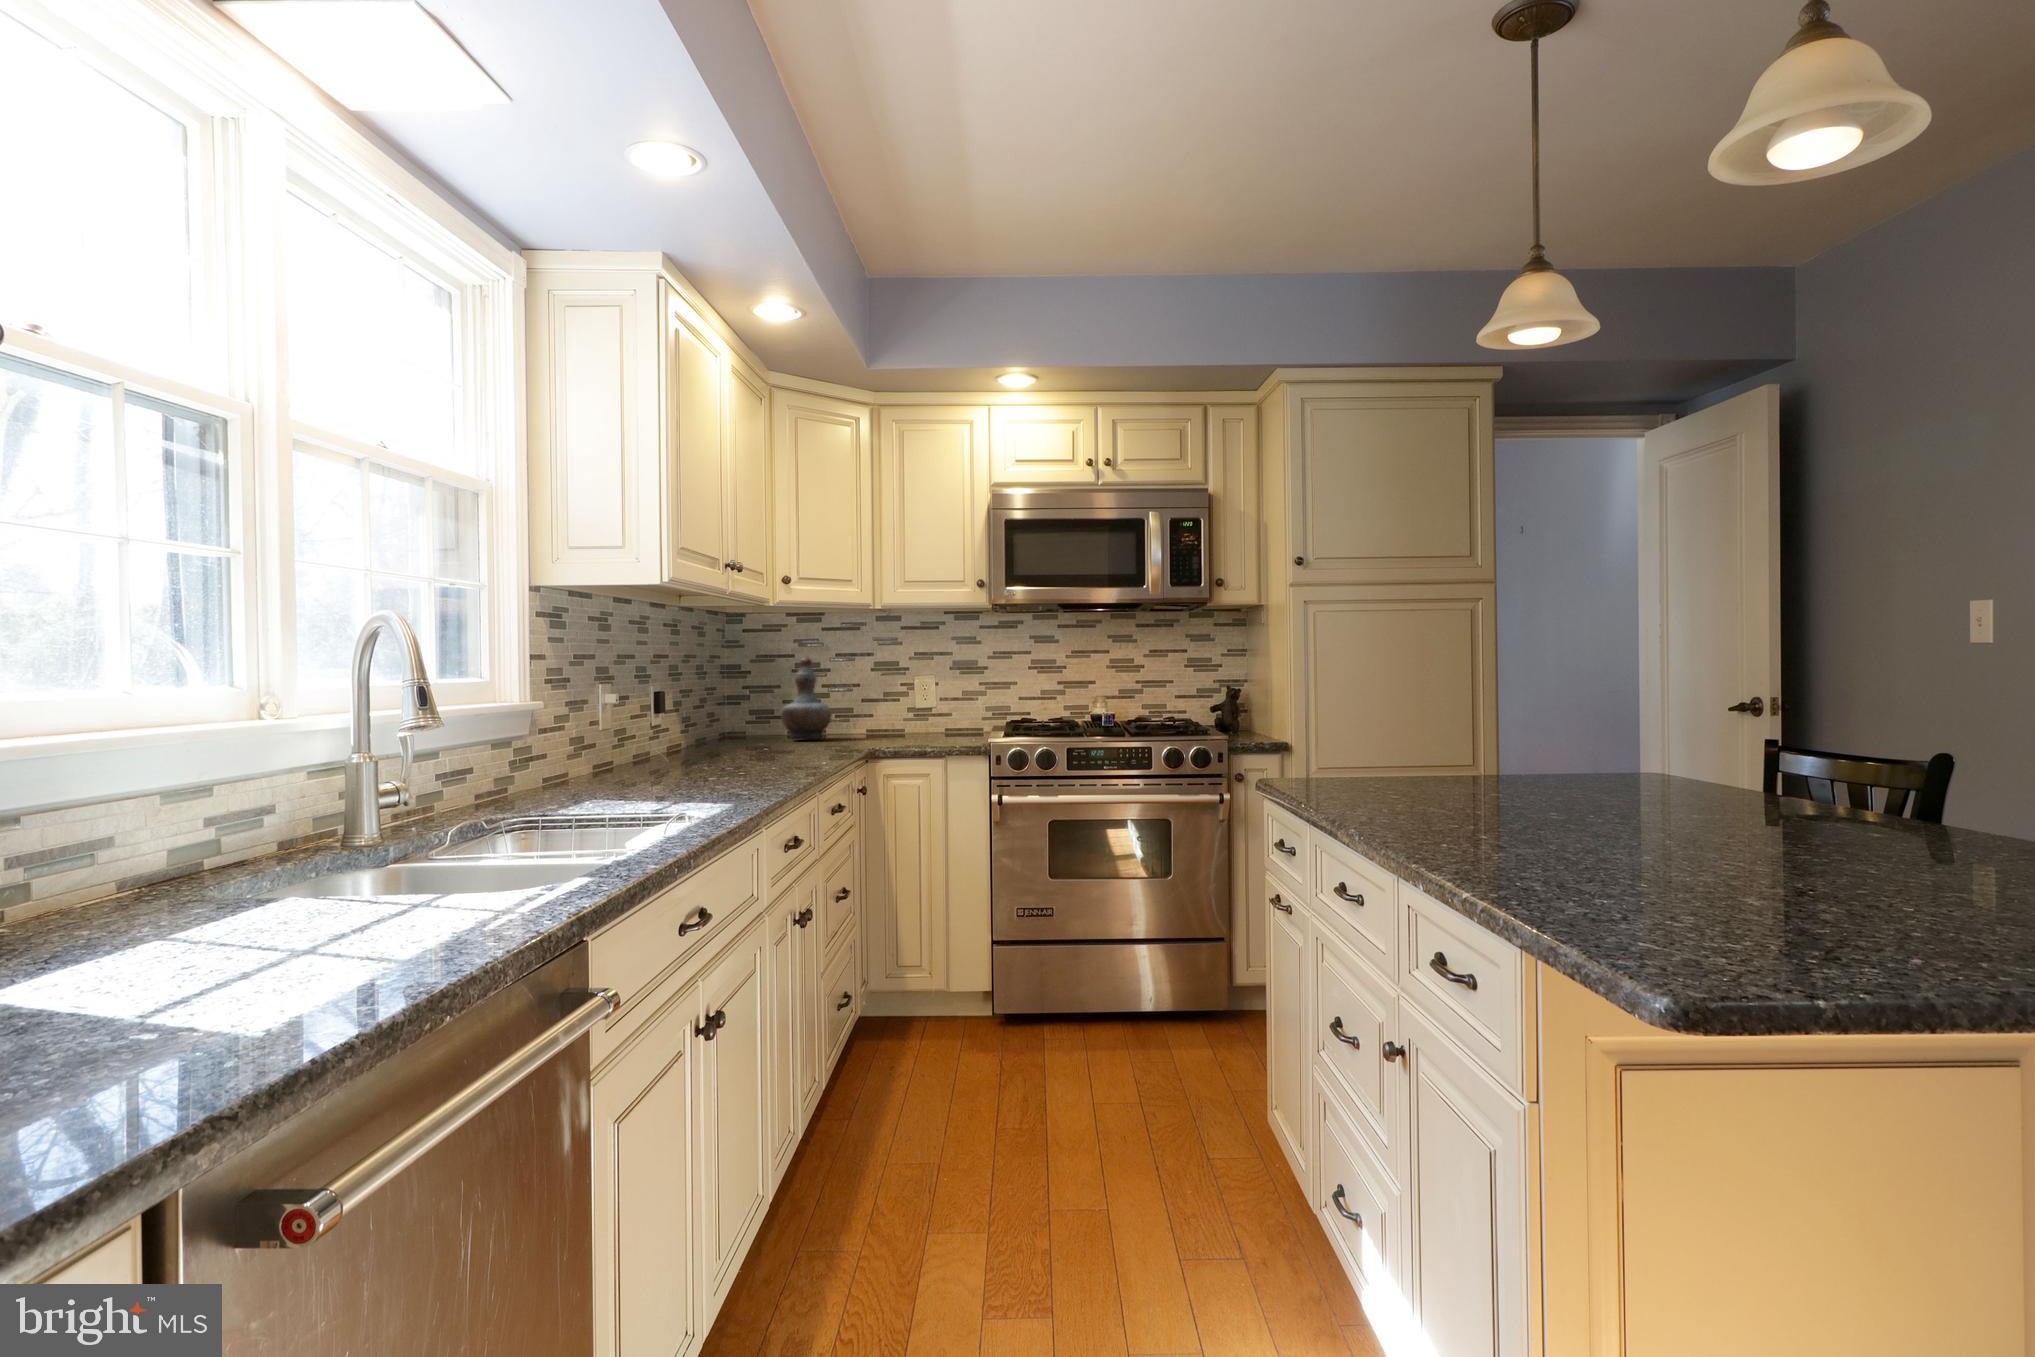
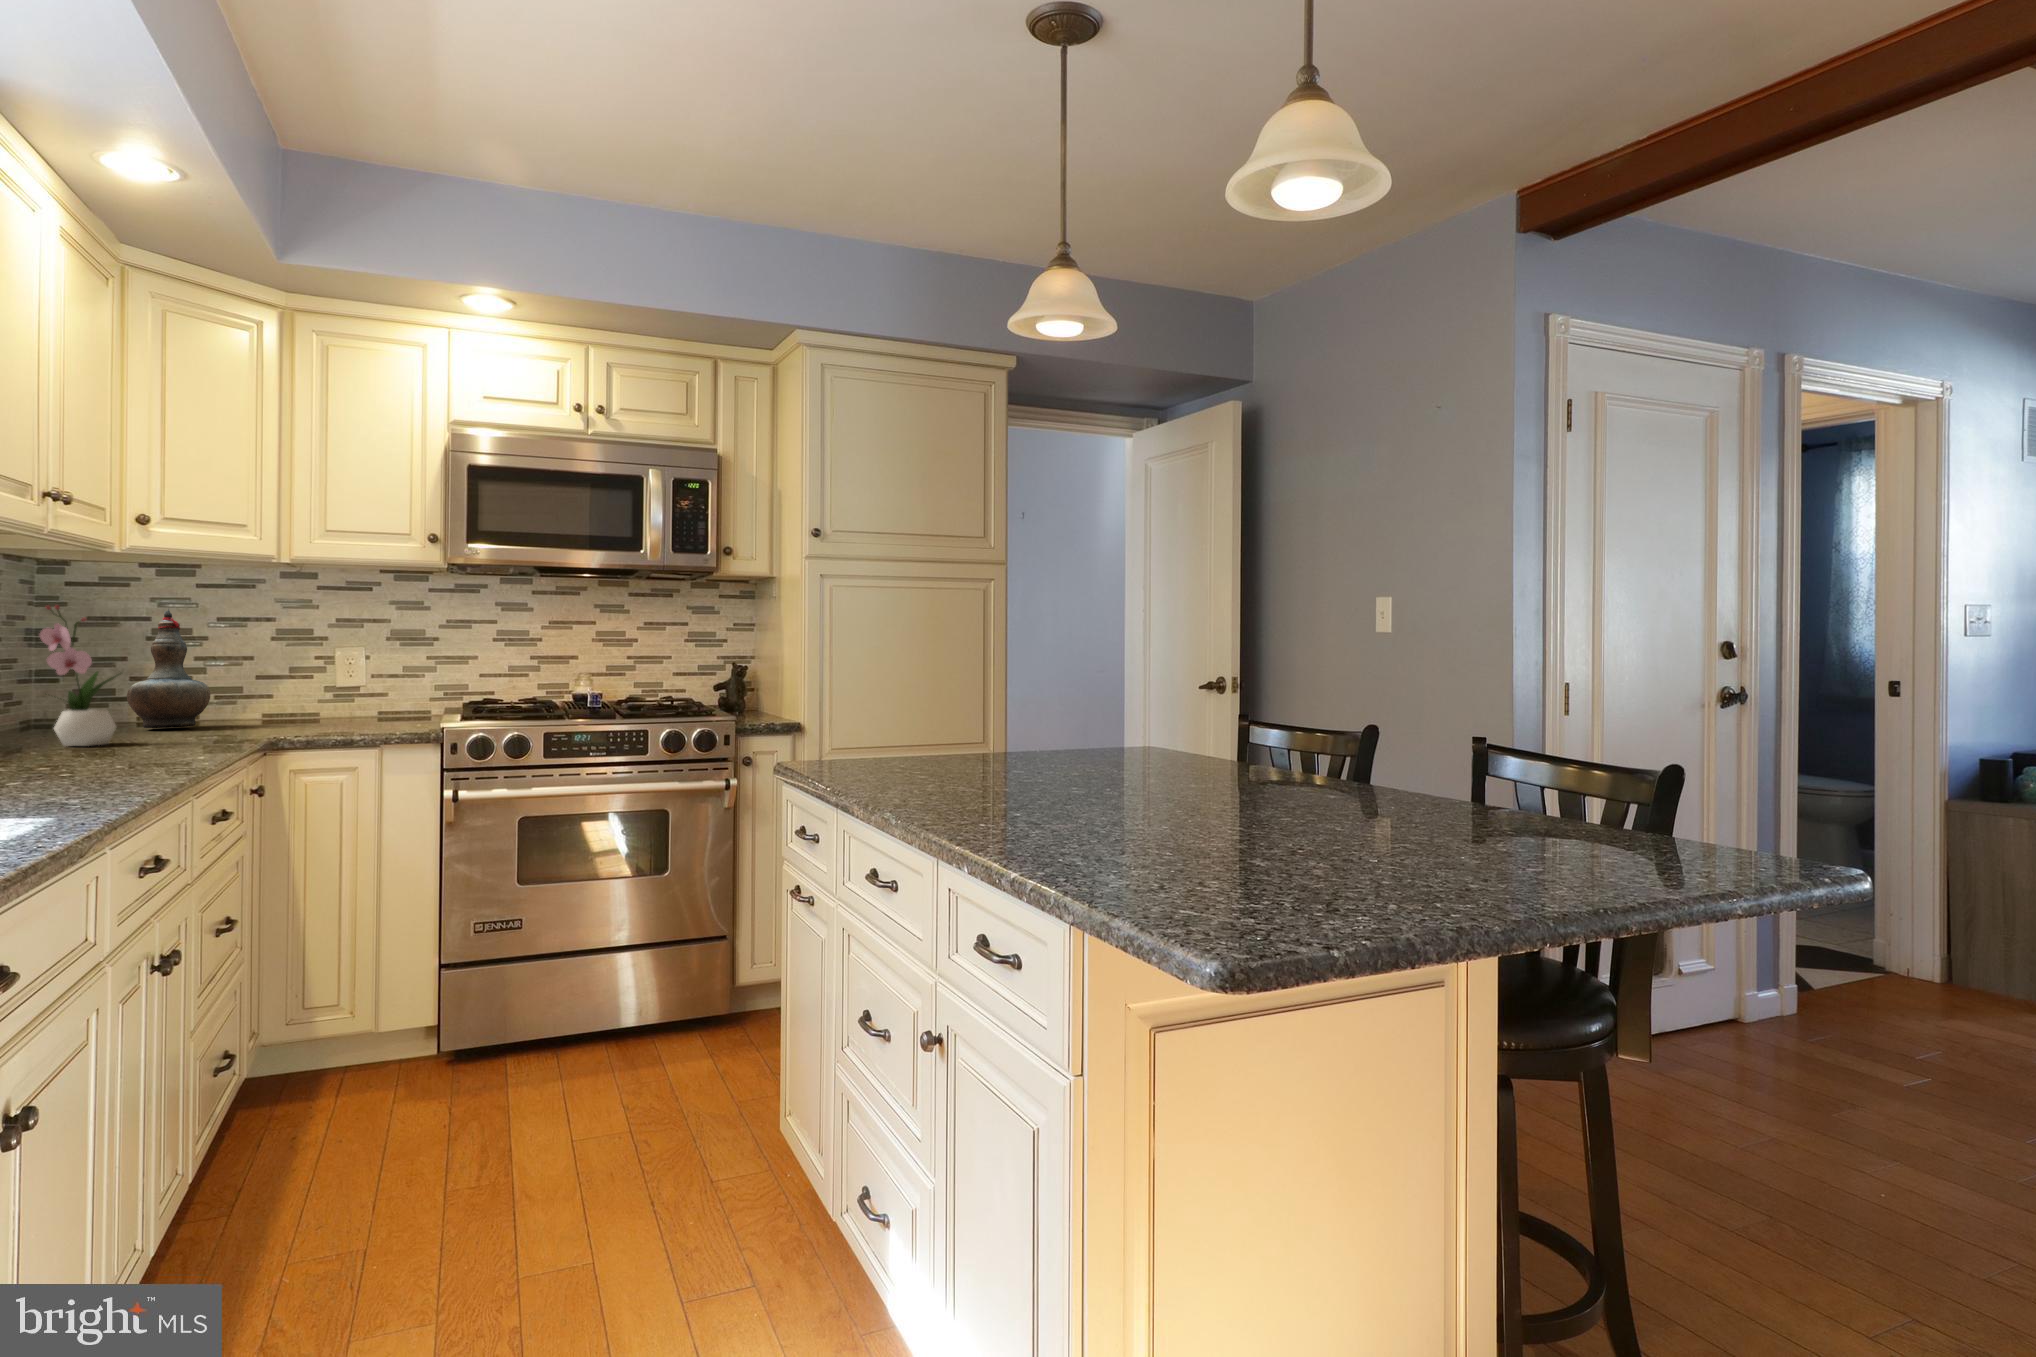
flower arrangement: none [728,647,778,752] -> present [40,605,118,746]

